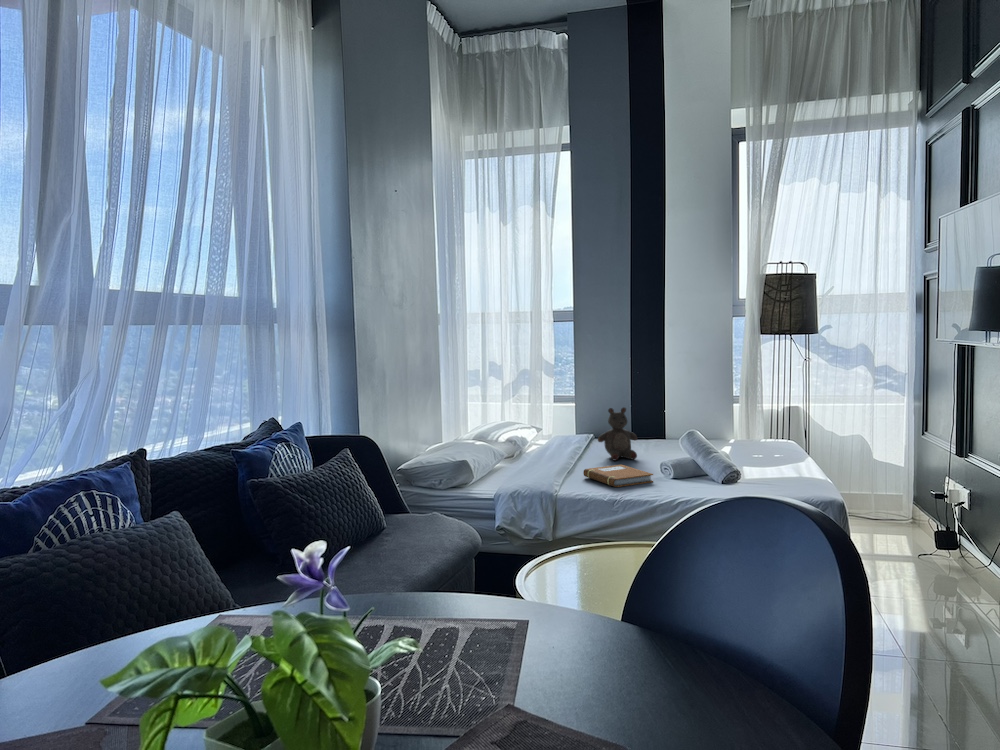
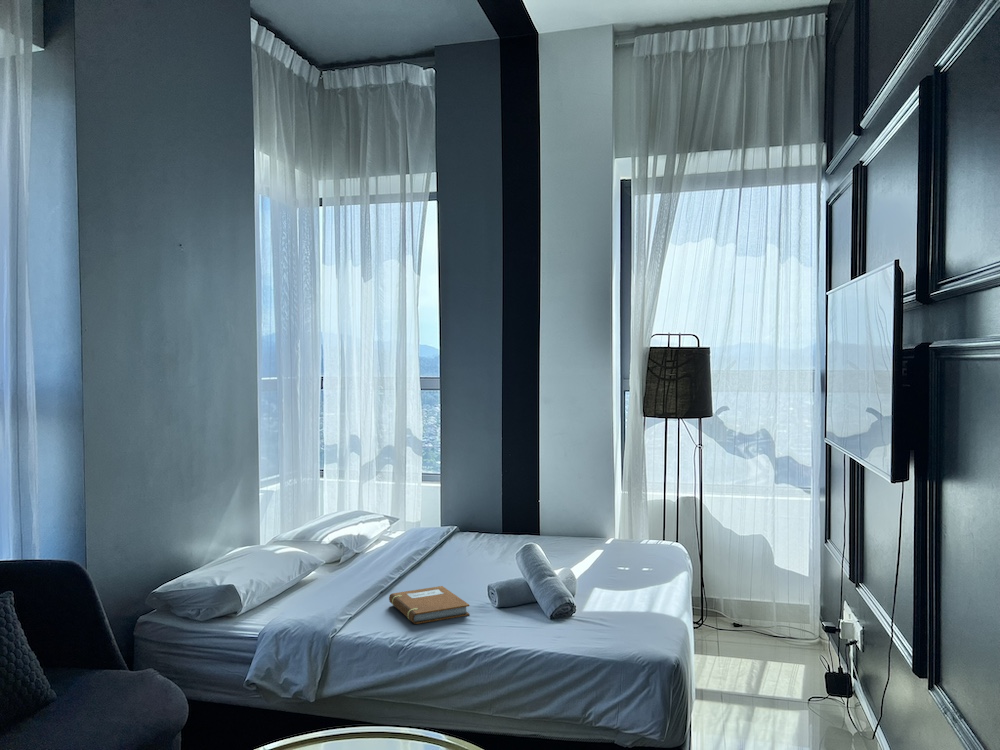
stuffed bear: present [598,408,637,461] -> none [432,507,482,574]

